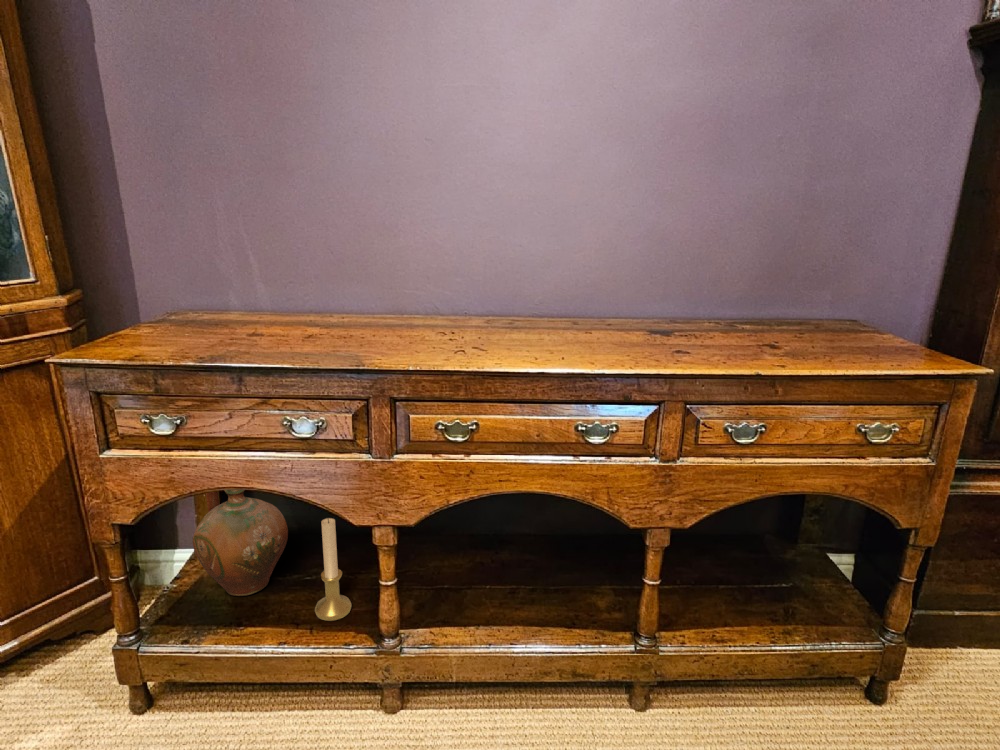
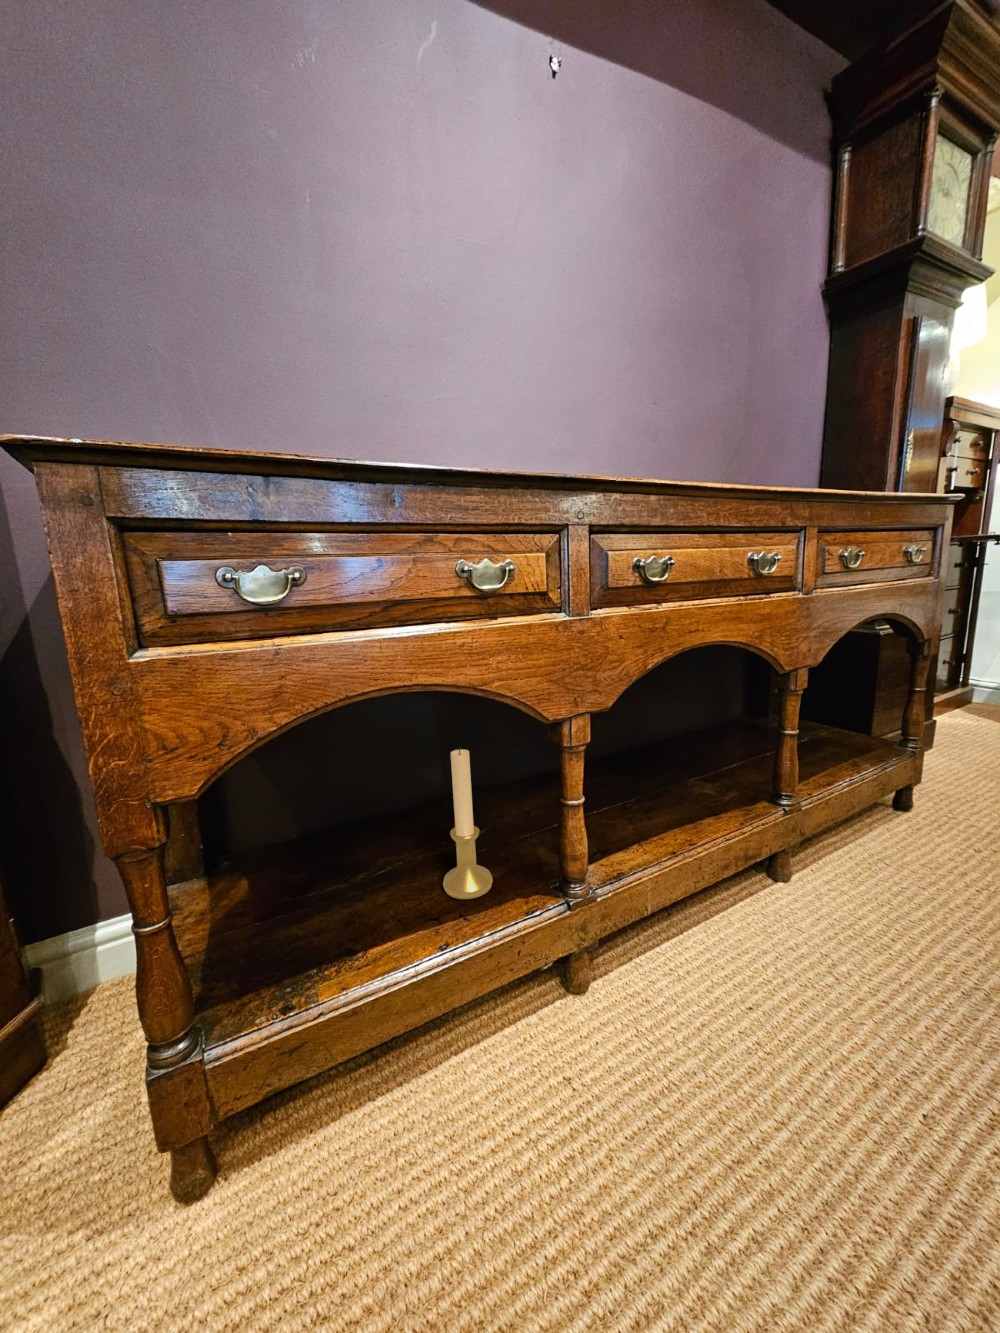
ceramic jug: present [193,490,288,596] -> none [224,728,371,921]

